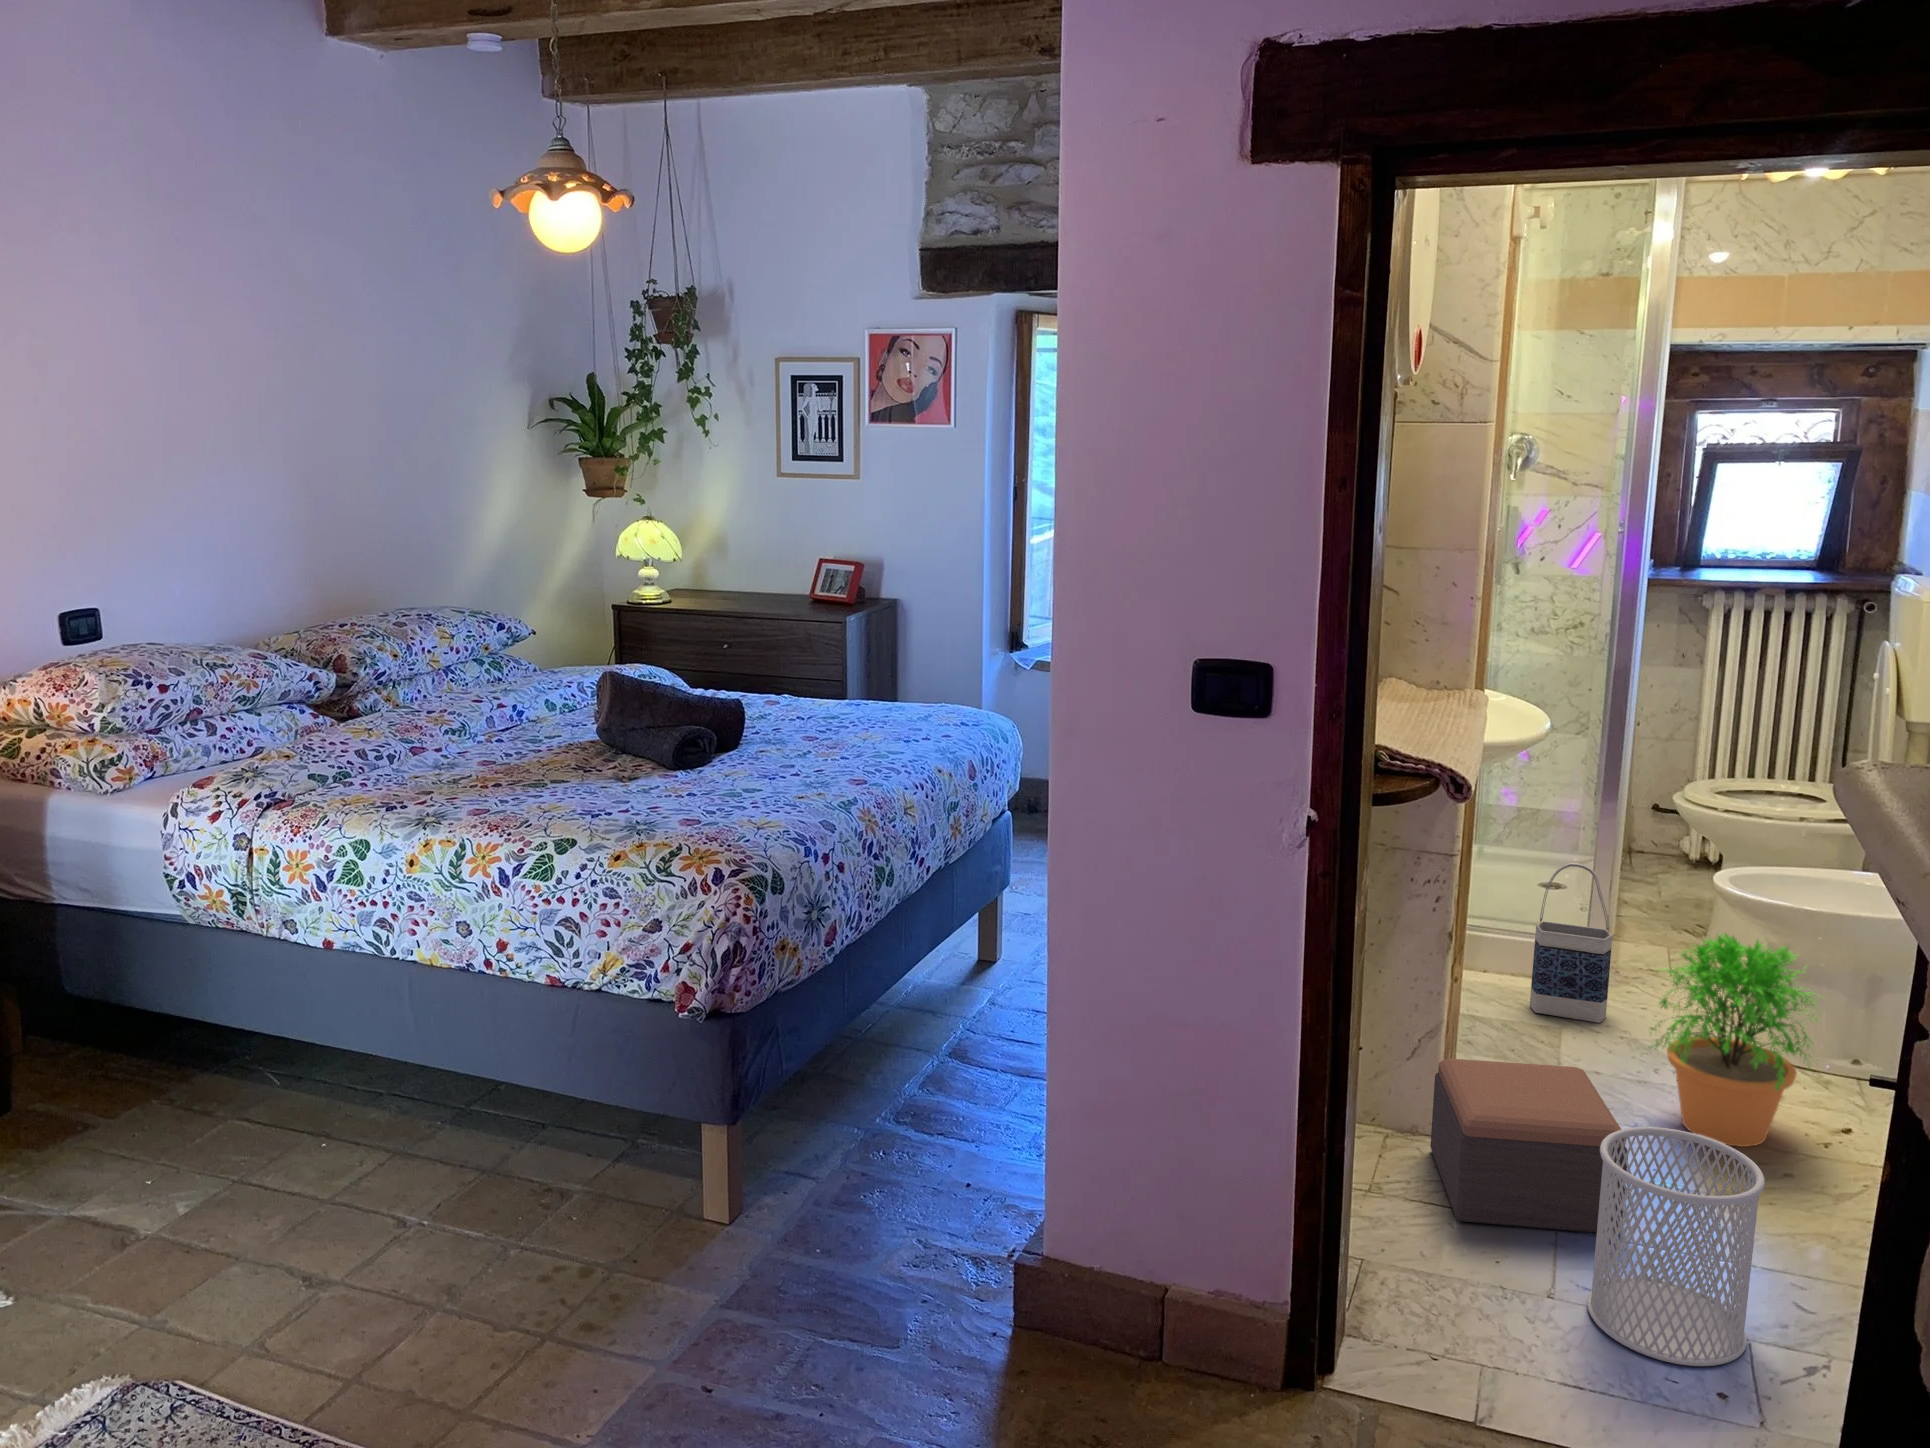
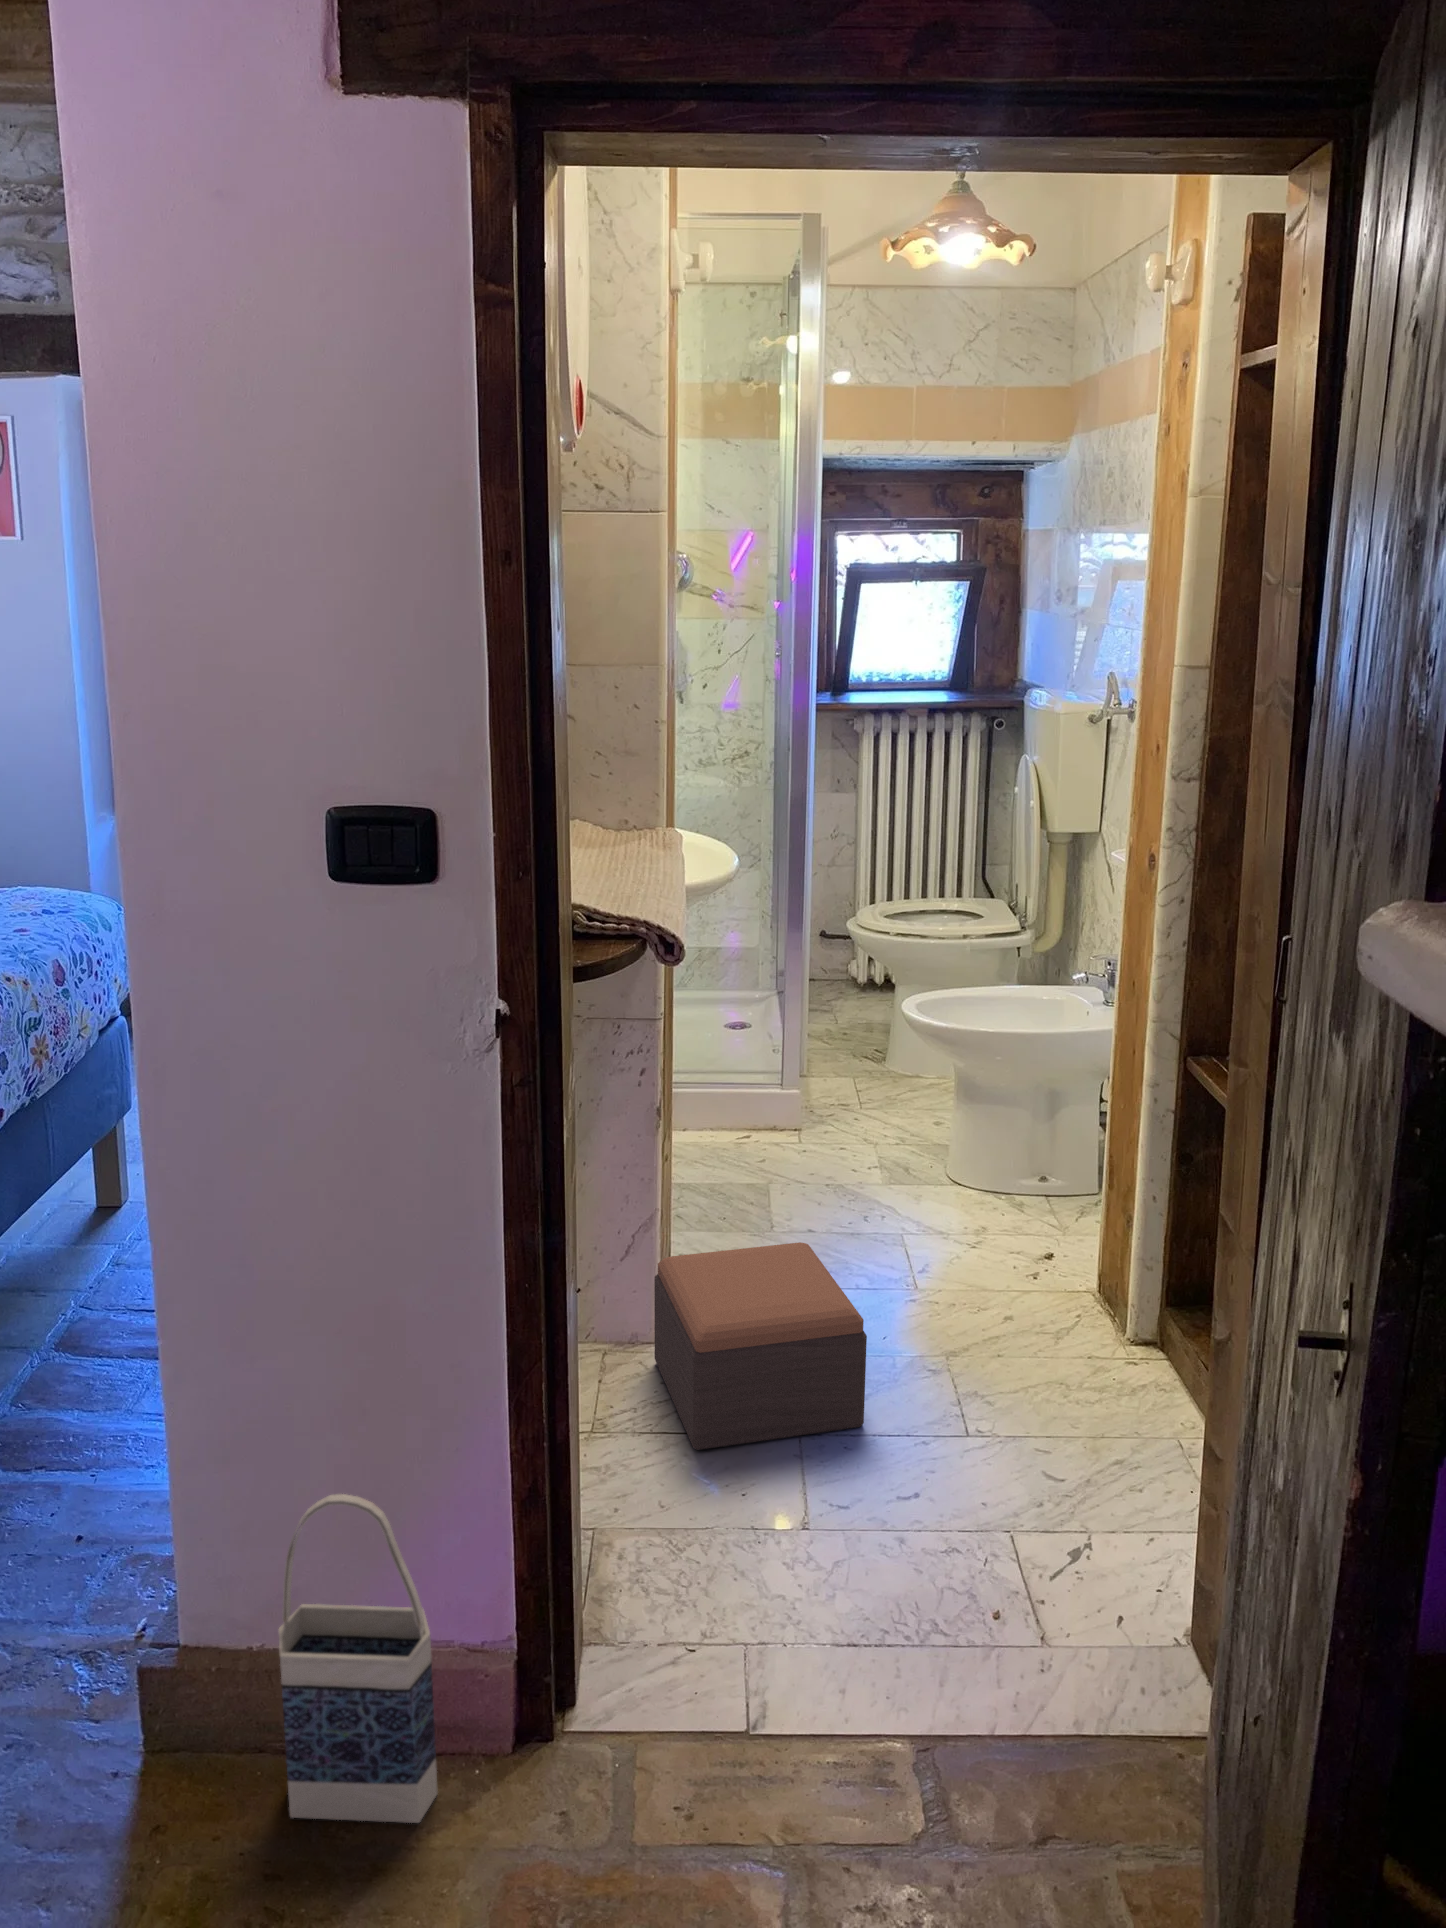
bag: present [1530,863,1612,1023] -> present [279,1494,438,1823]
potted plant: present [1650,933,1818,1147] -> none [858,1068,1031,1292]
wastebasket: present [1587,1127,1765,1366] -> none [844,1311,1019,1583]

